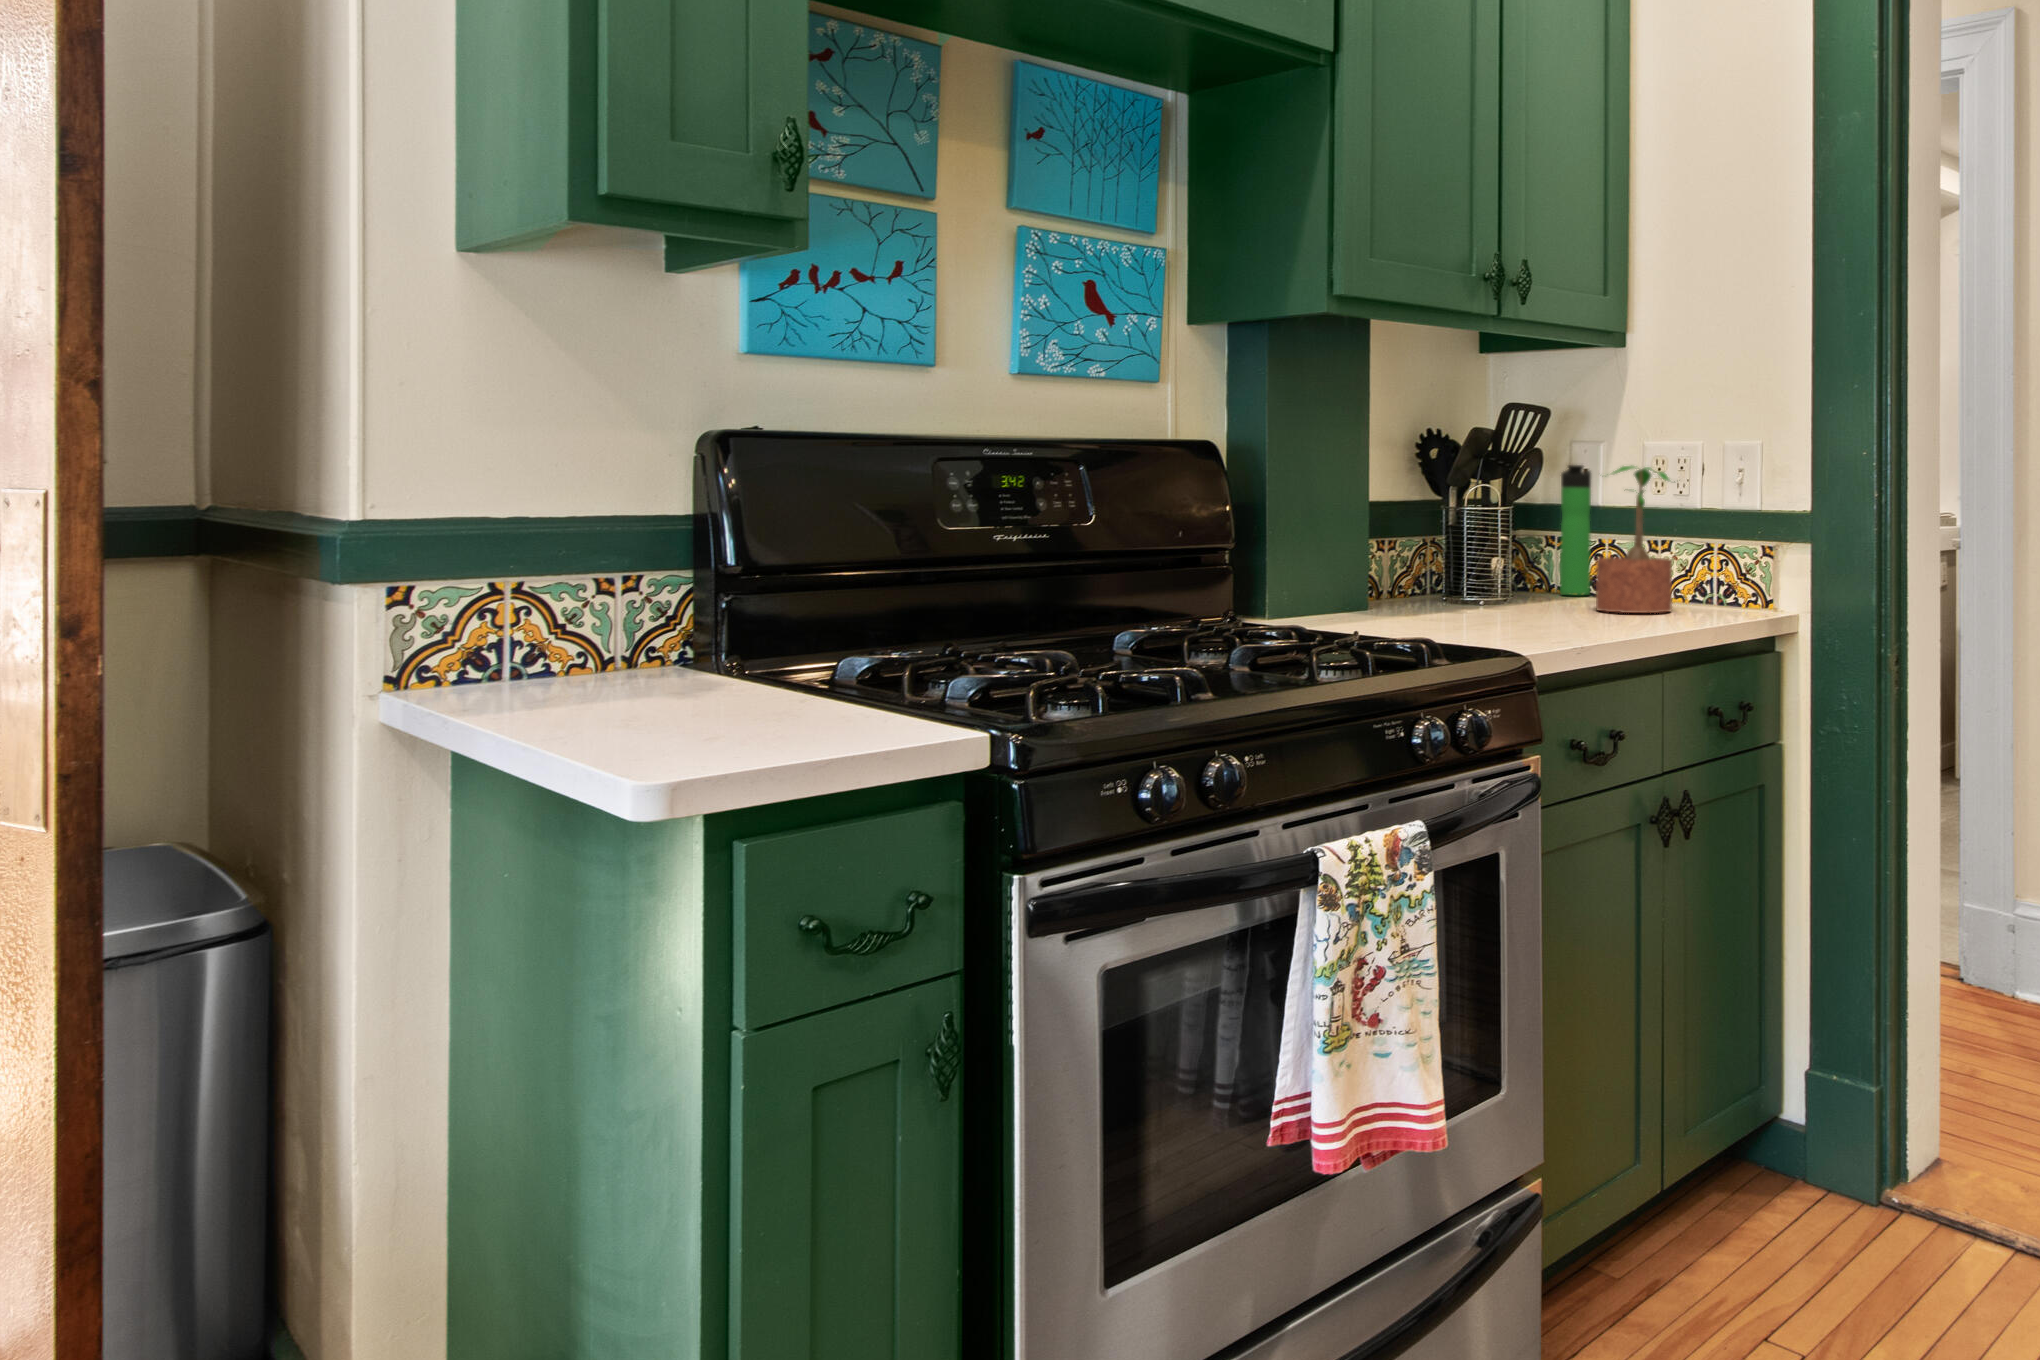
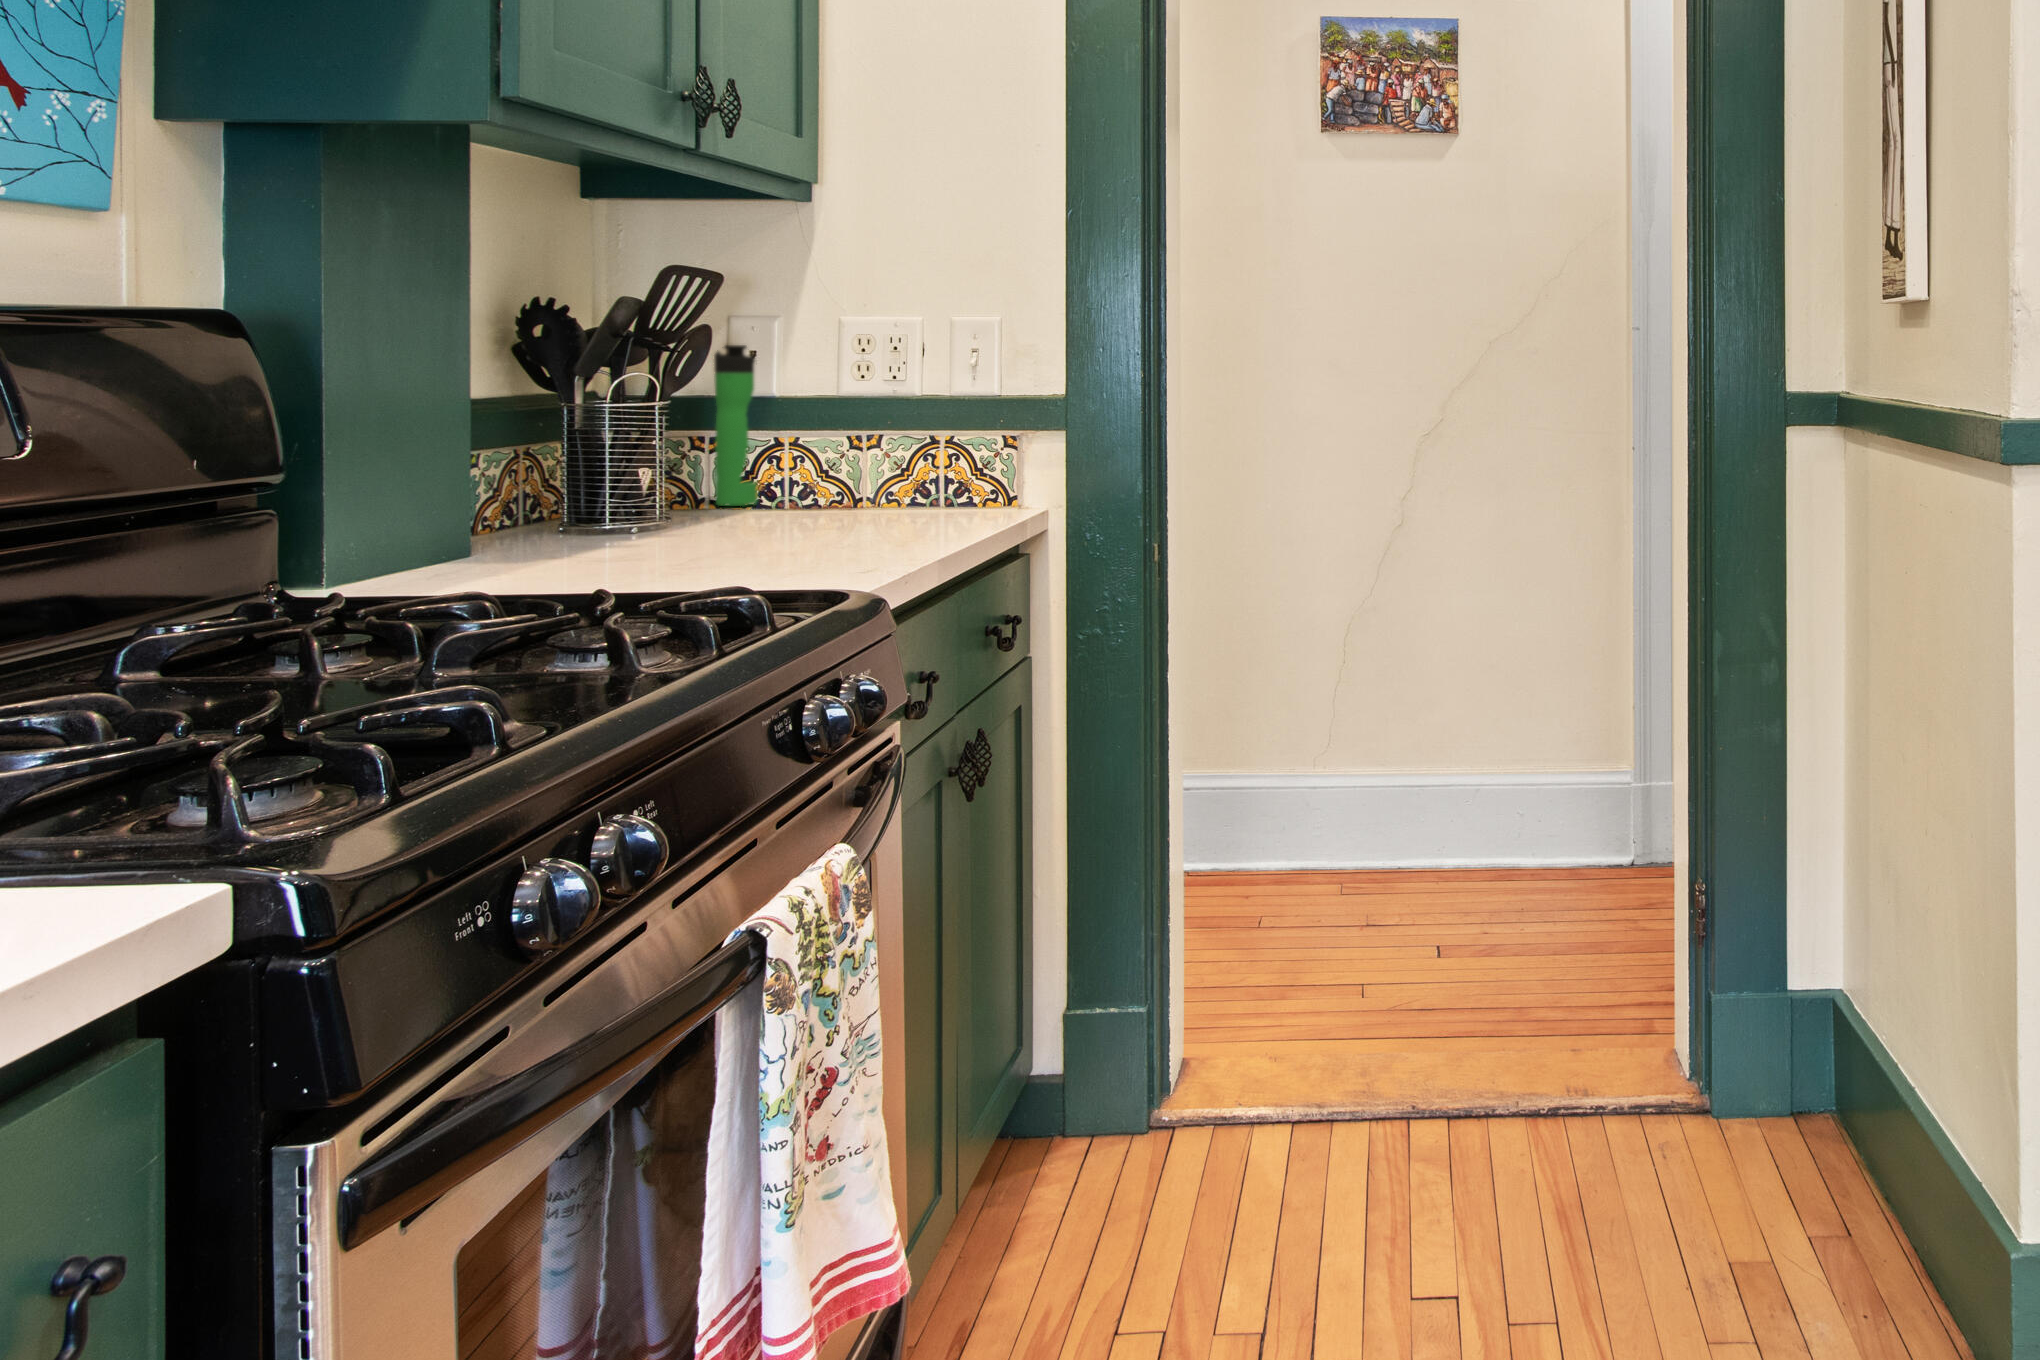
potted plant: present [1596,466,1672,613] -> none [809,350,918,527]

